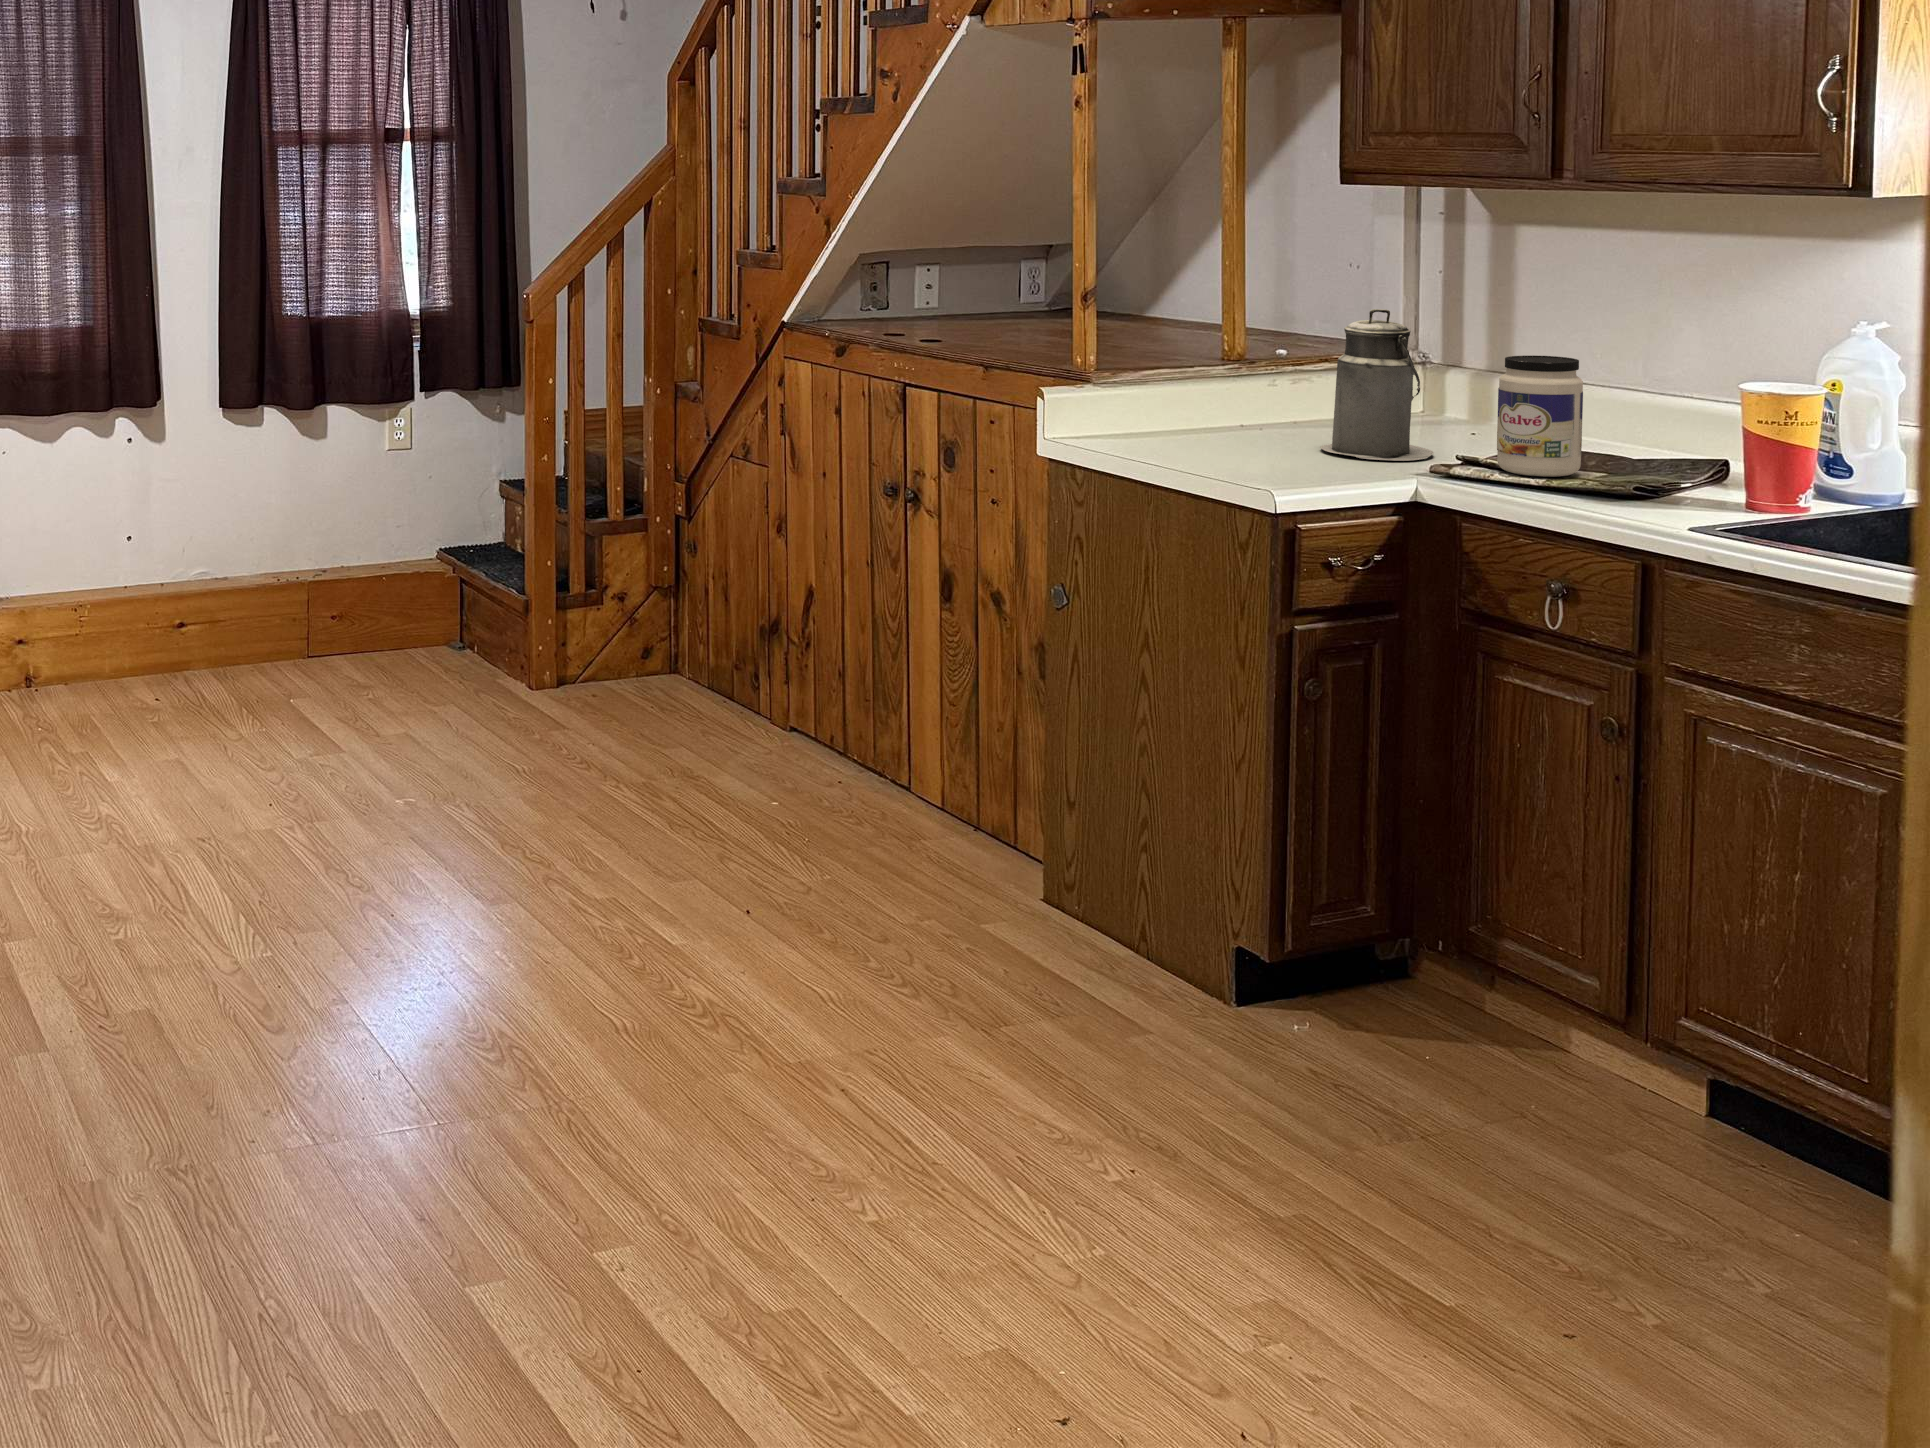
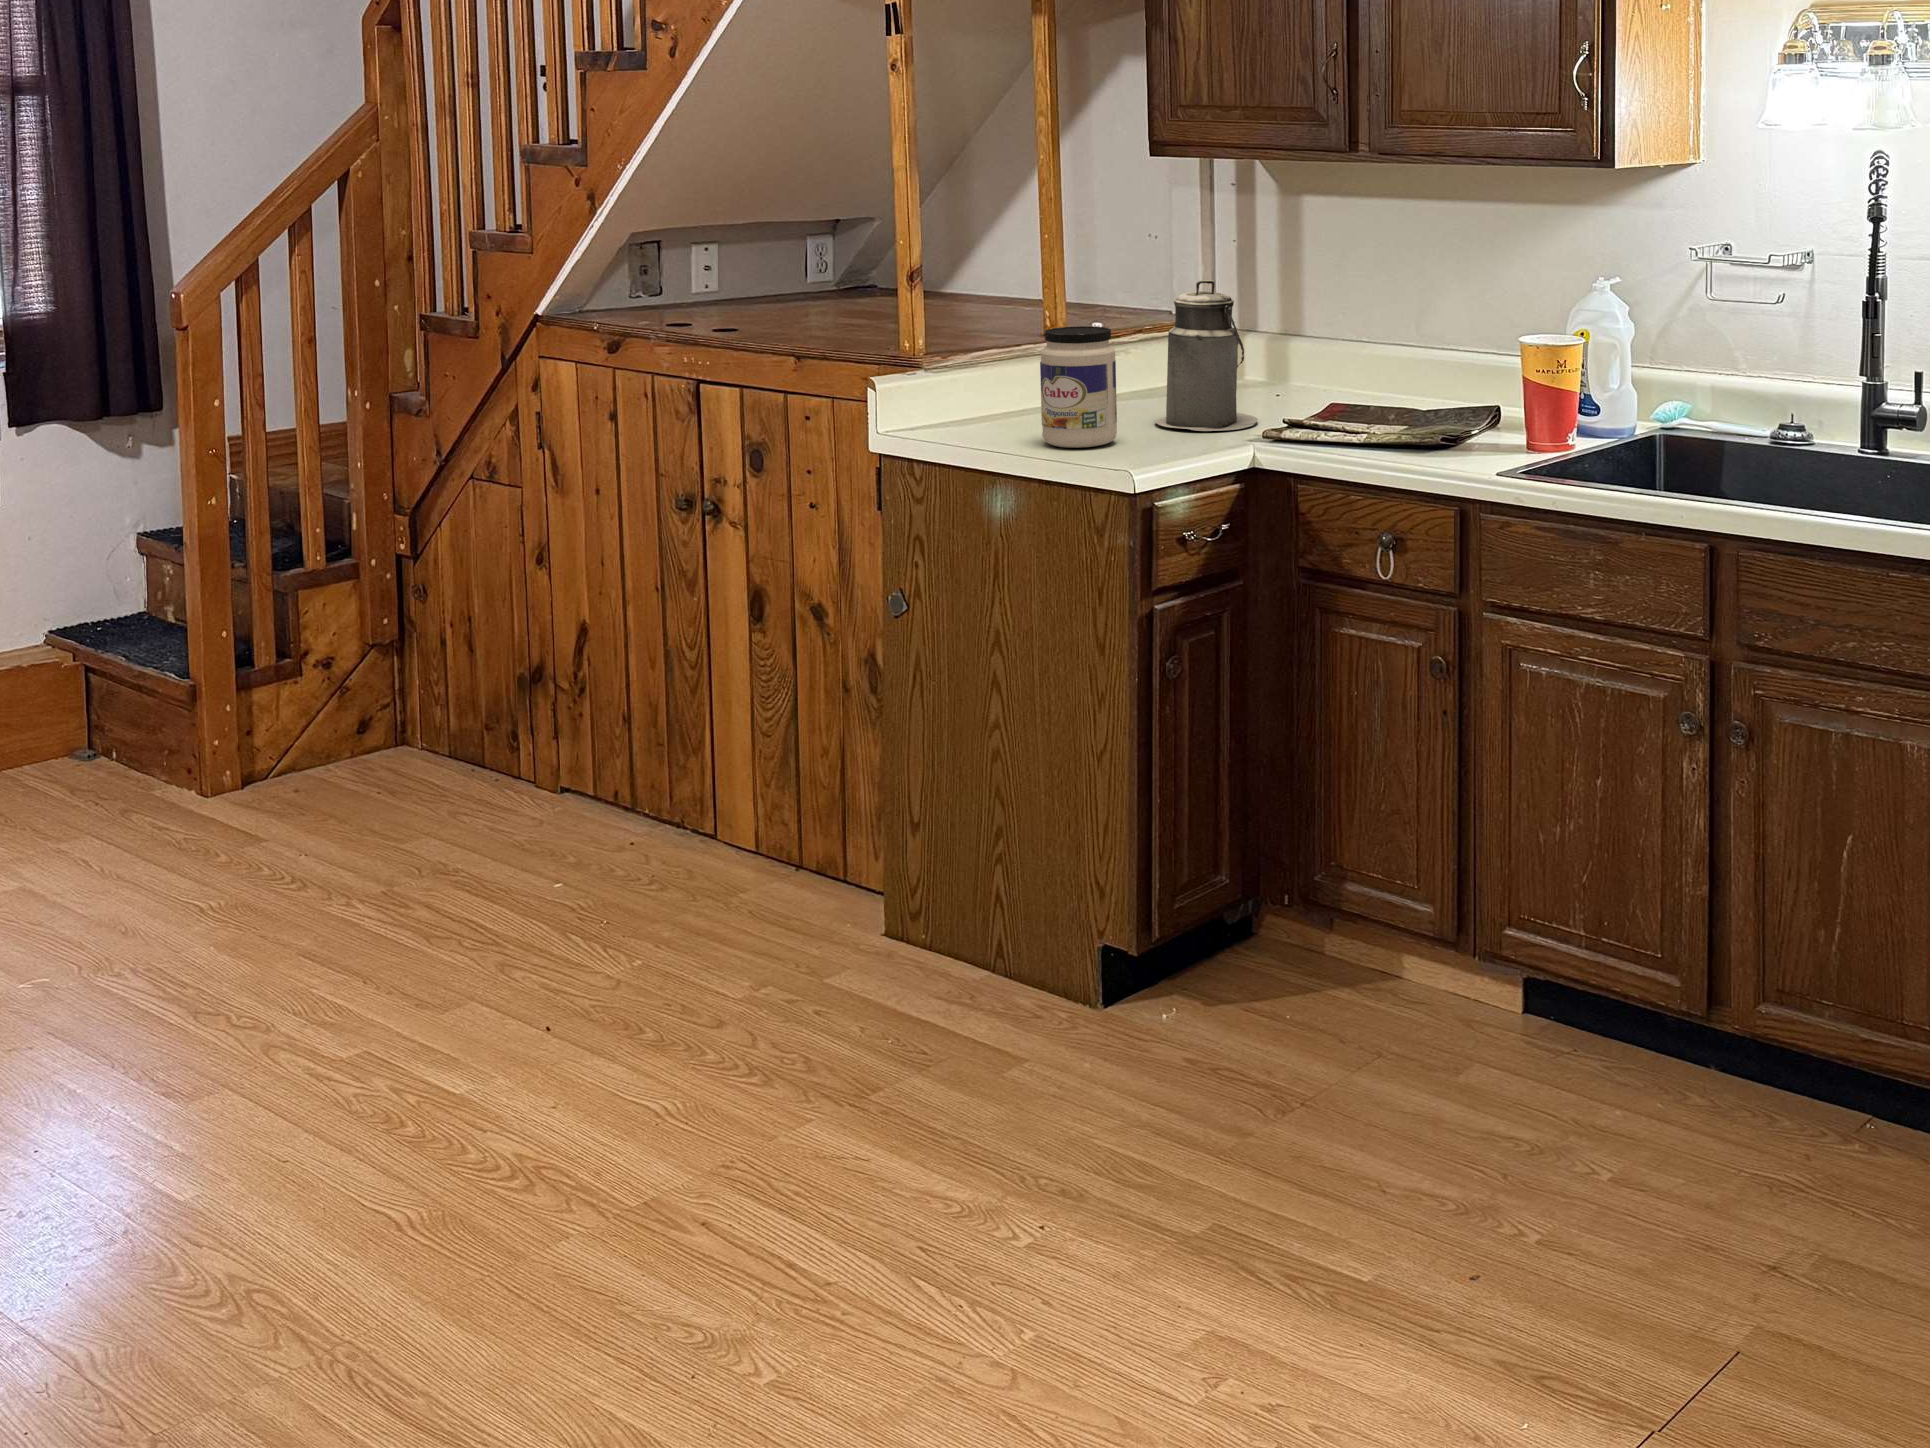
jar: present [1497,355,1583,477] -> present [1040,326,1117,448]

